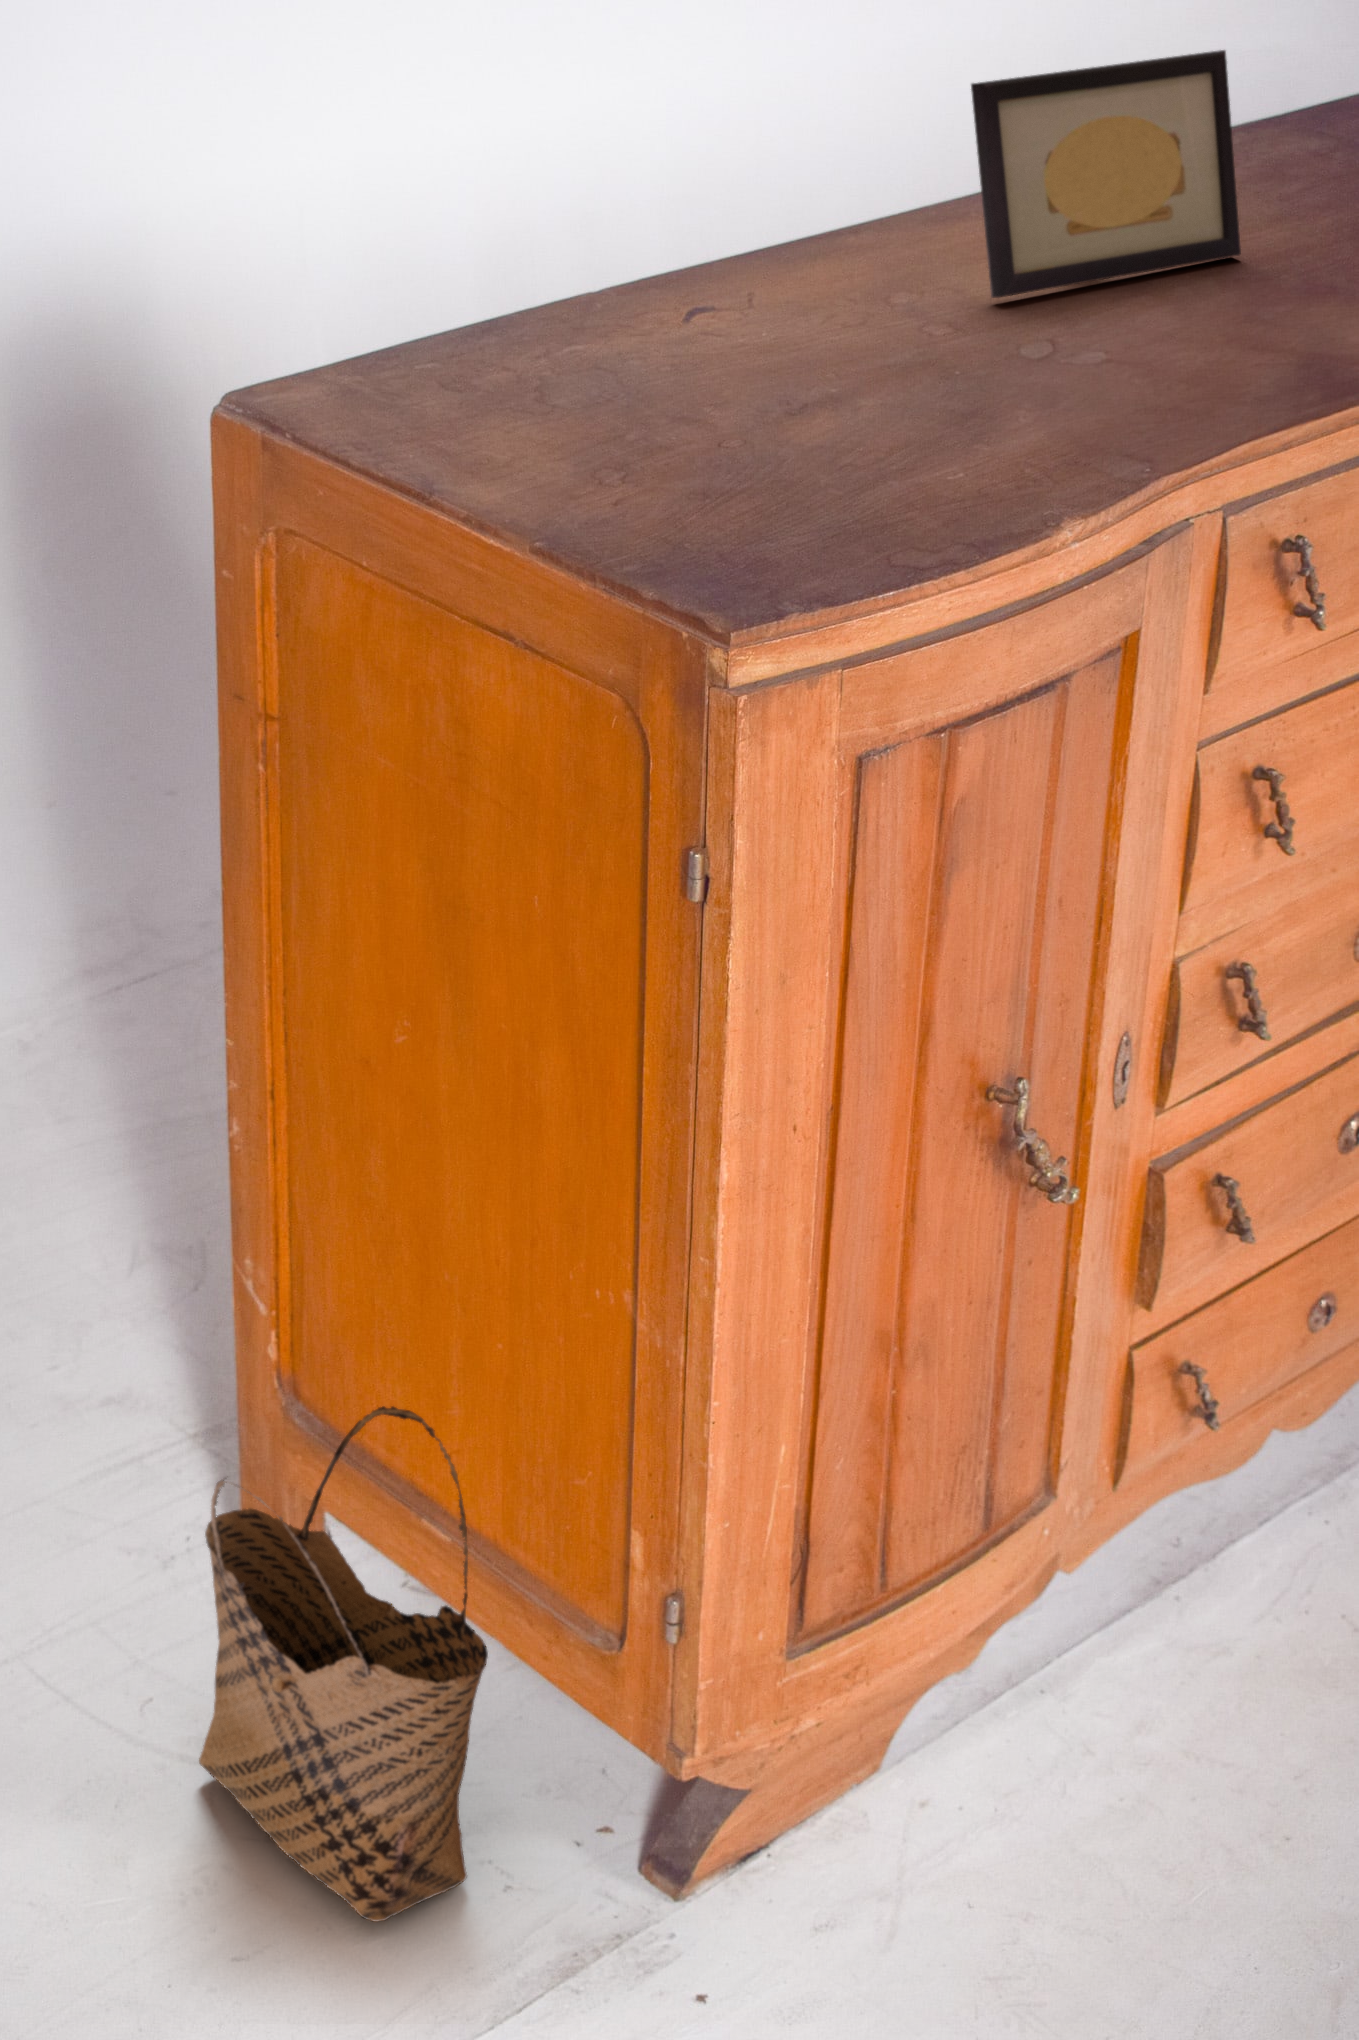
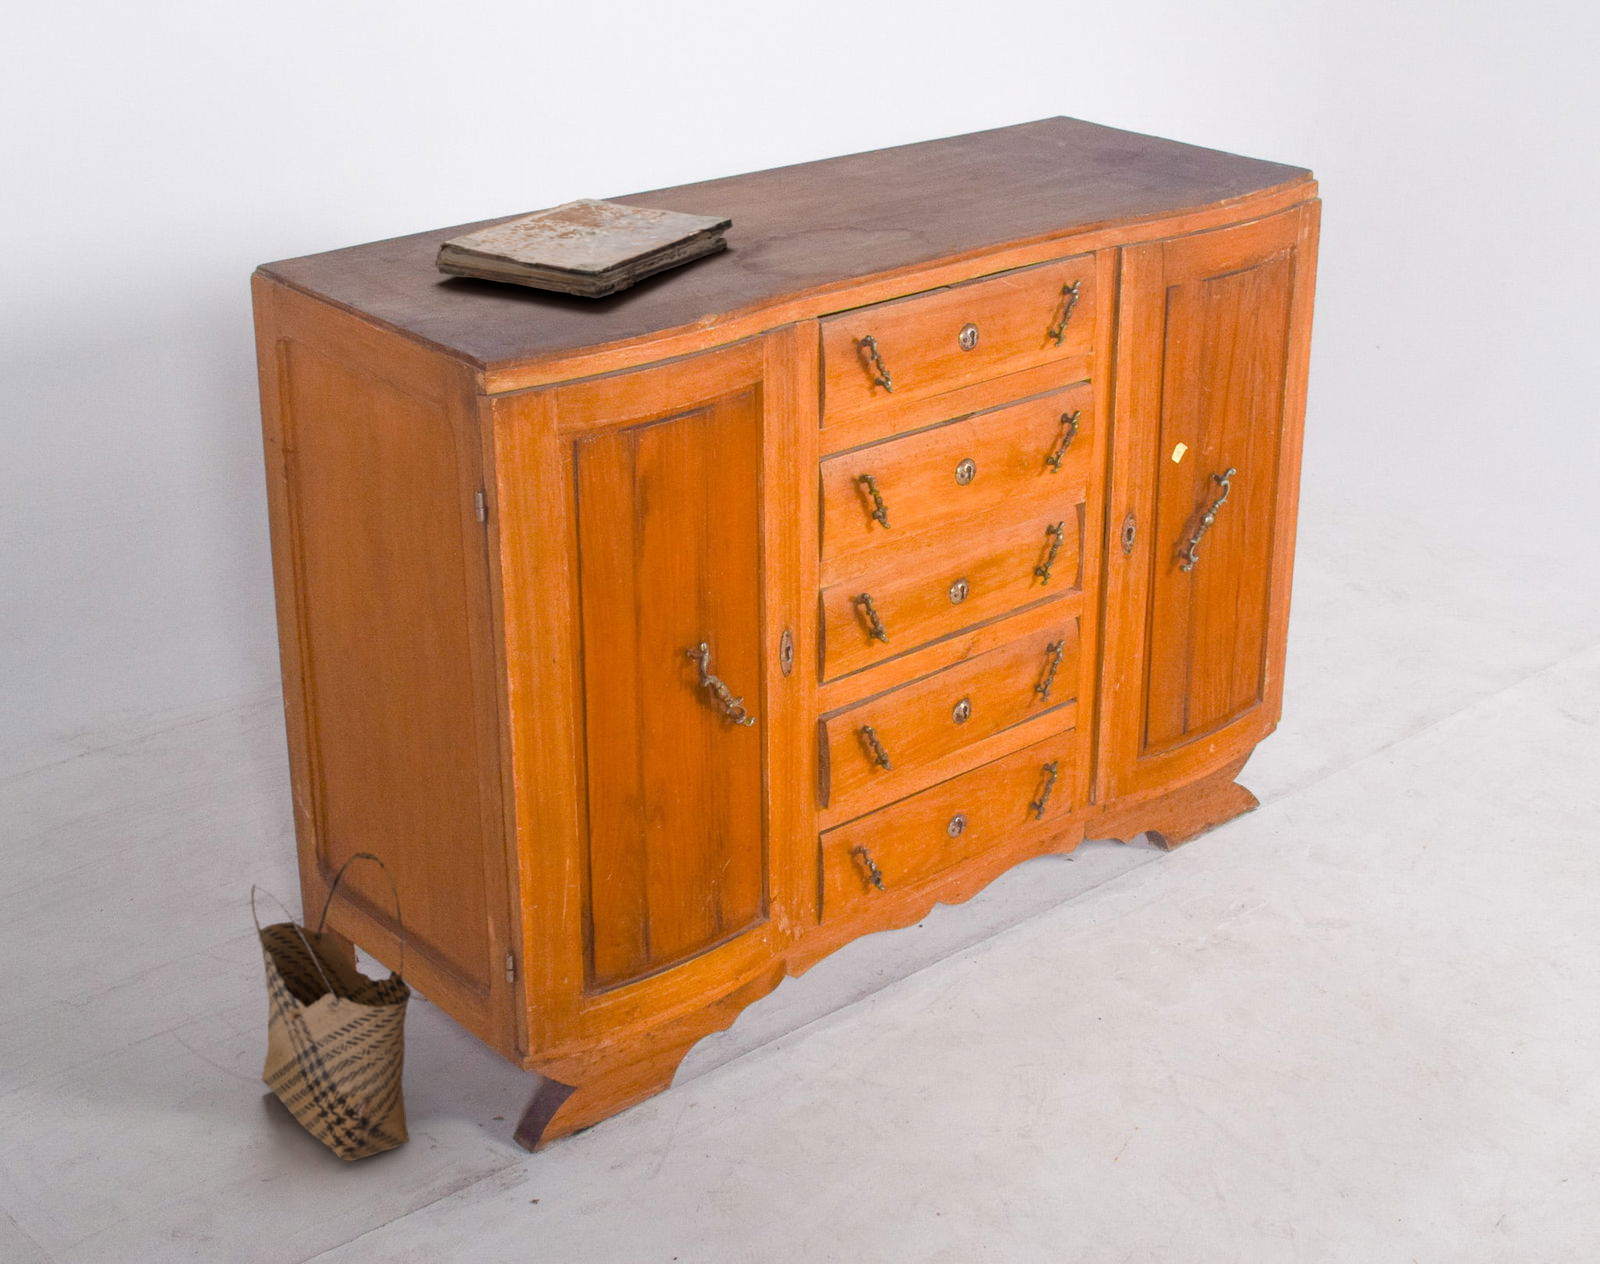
picture frame: present [971,50,1241,298] -> none [702,81,877,218]
book: none [556,264,1046,484] -> present [435,198,733,298]

